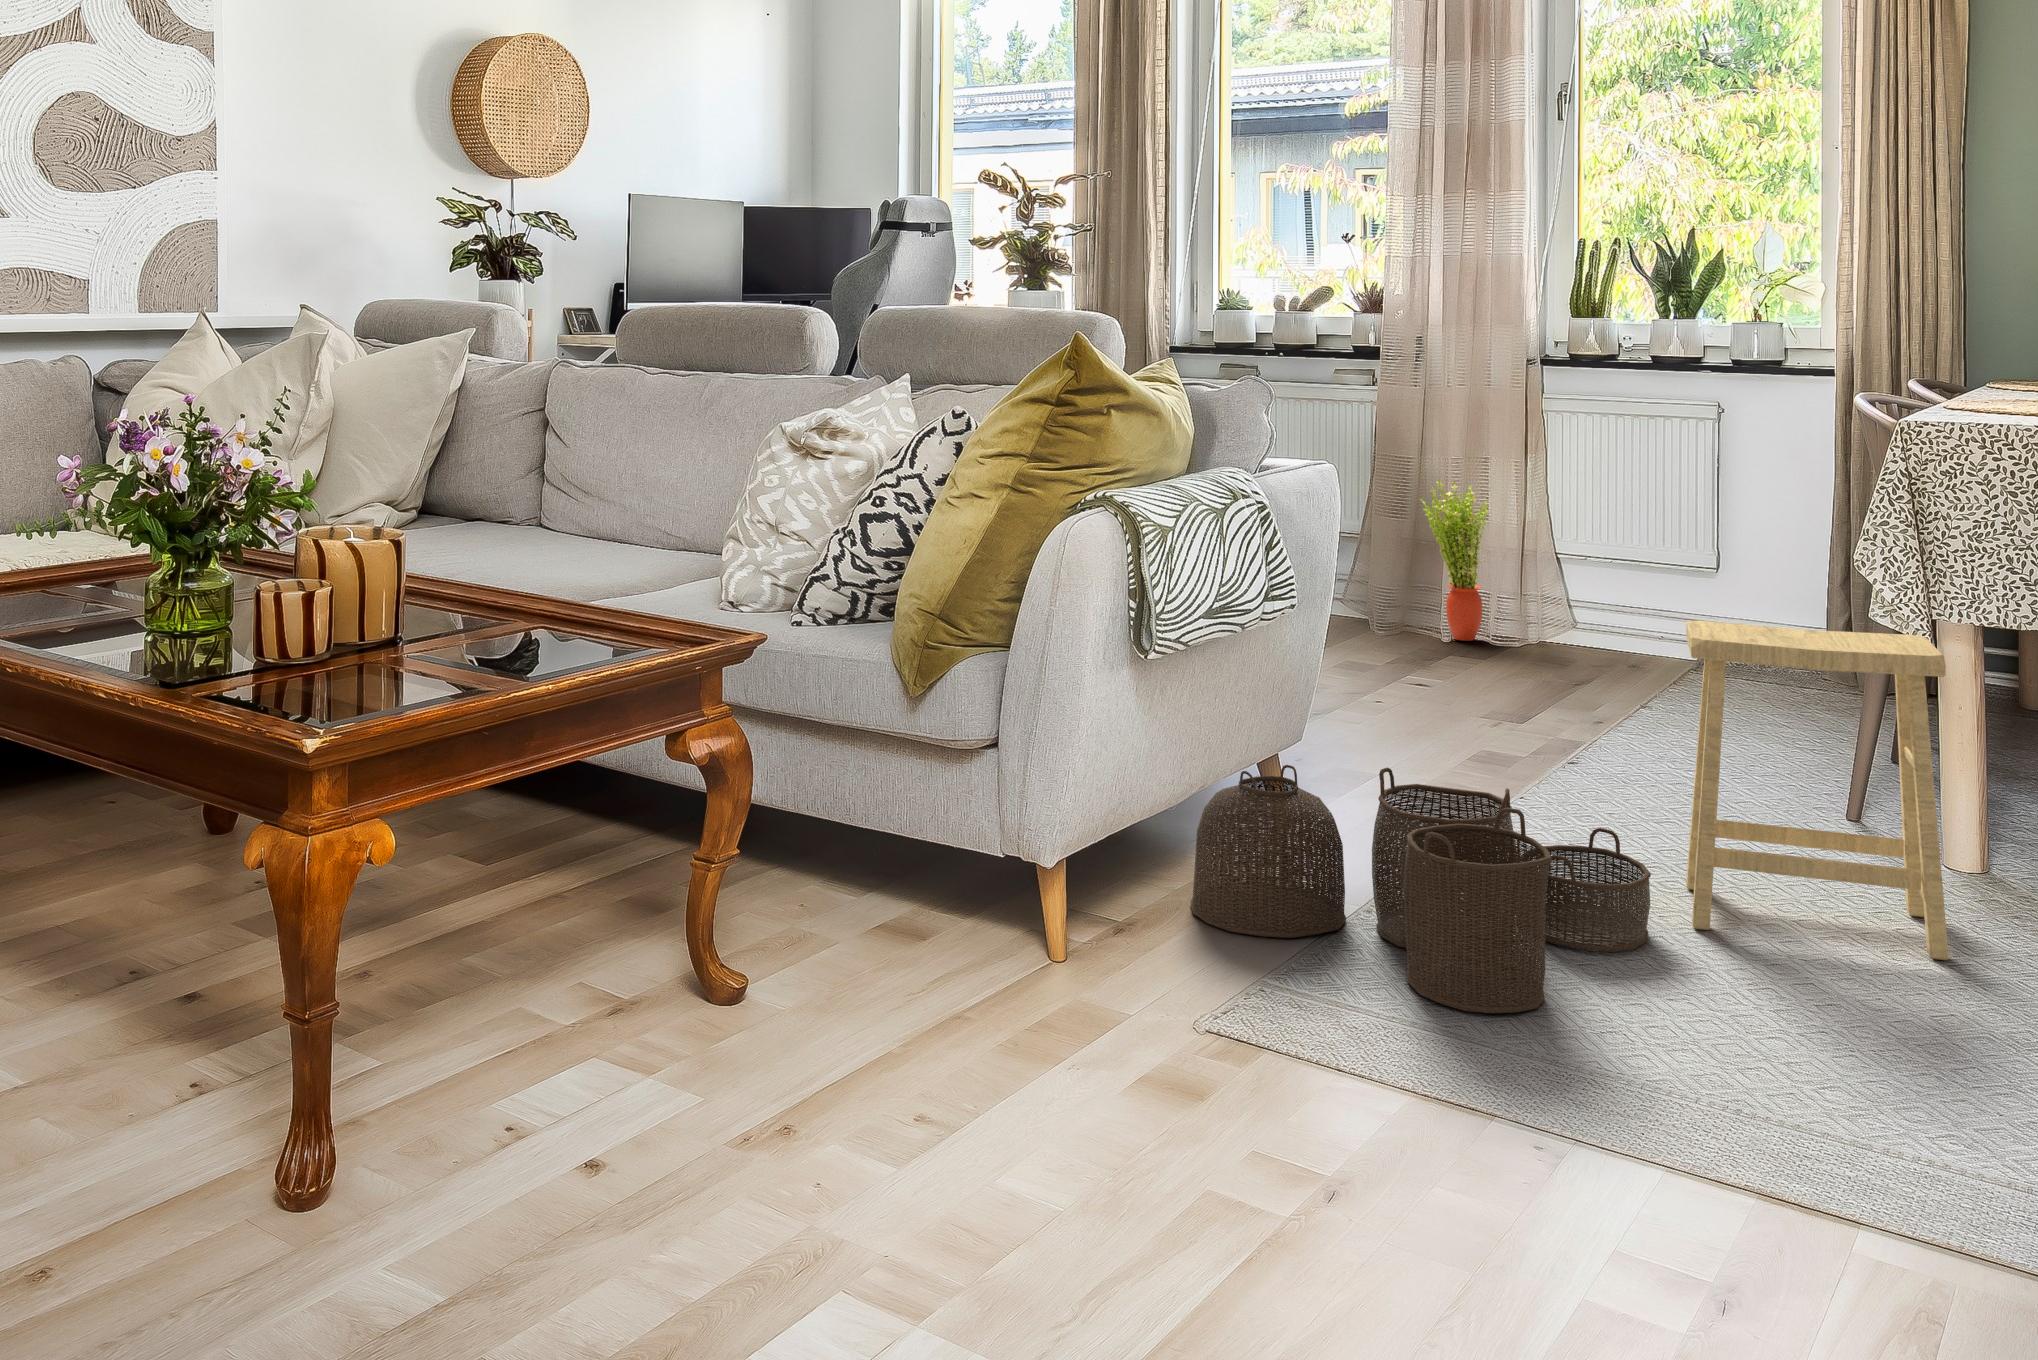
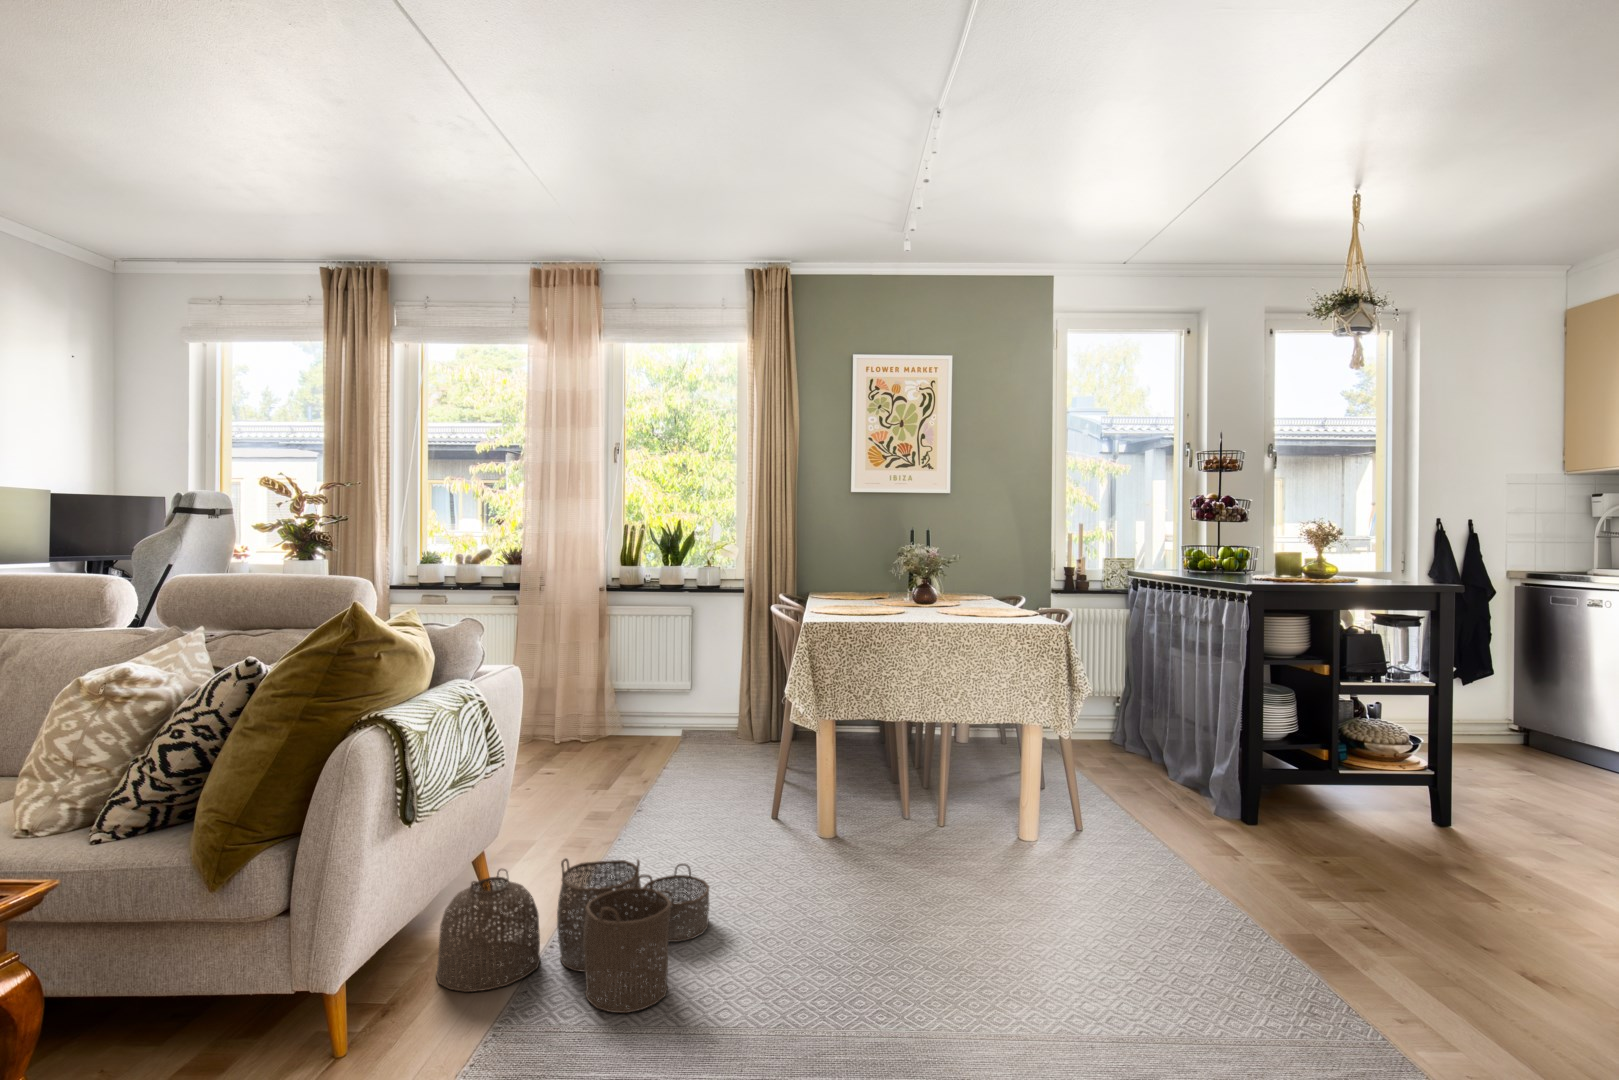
potted plant: present [1421,481,1490,641] -> none [545,653,582,738]
footstool: present [1686,620,1949,960] -> none [716,732,843,909]

